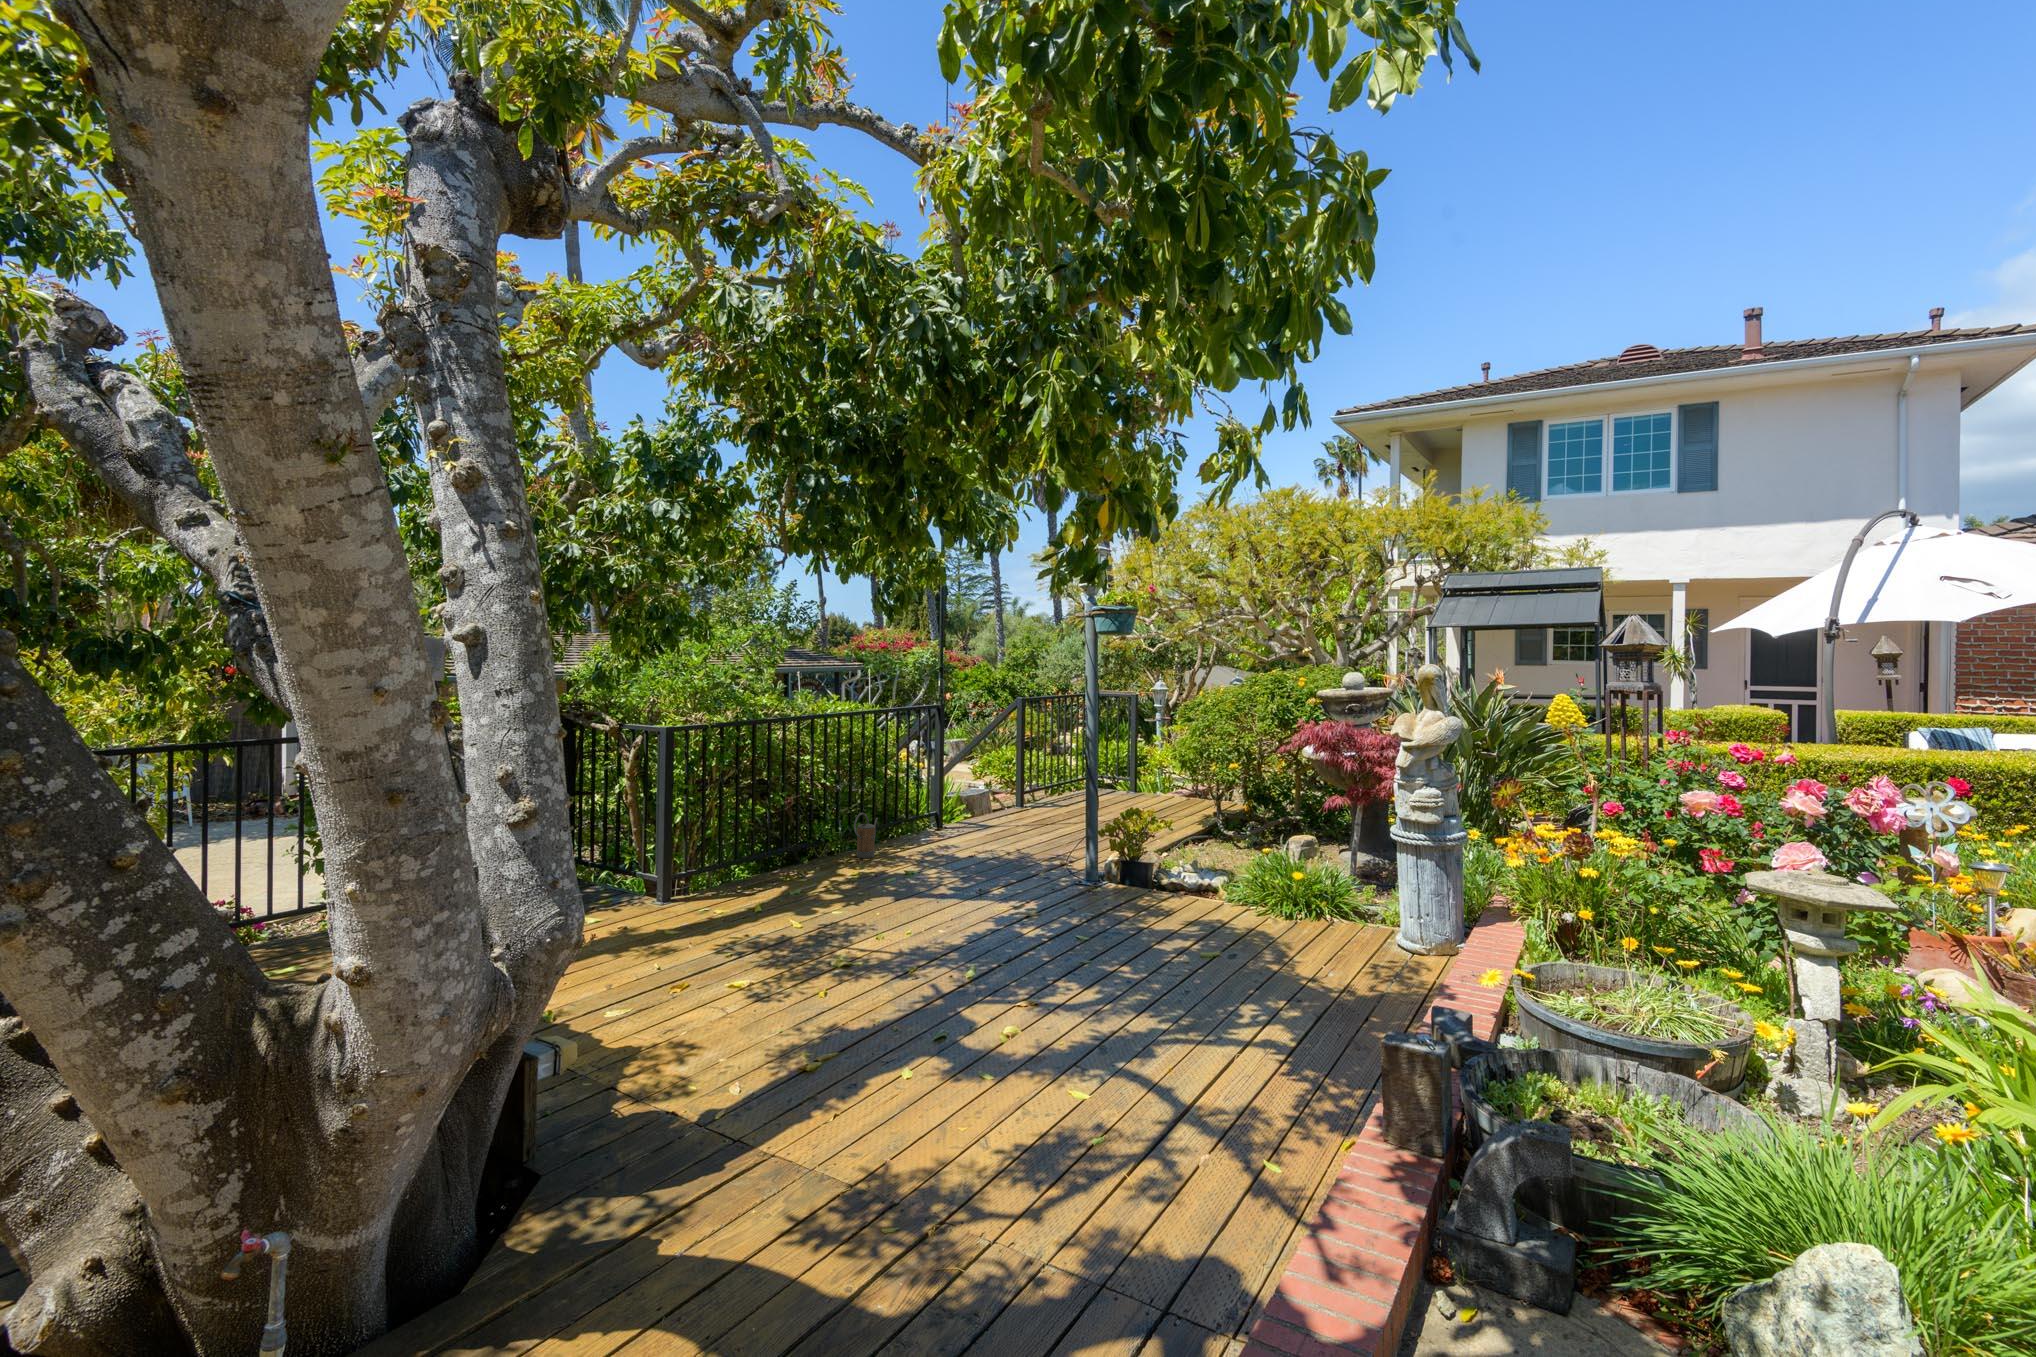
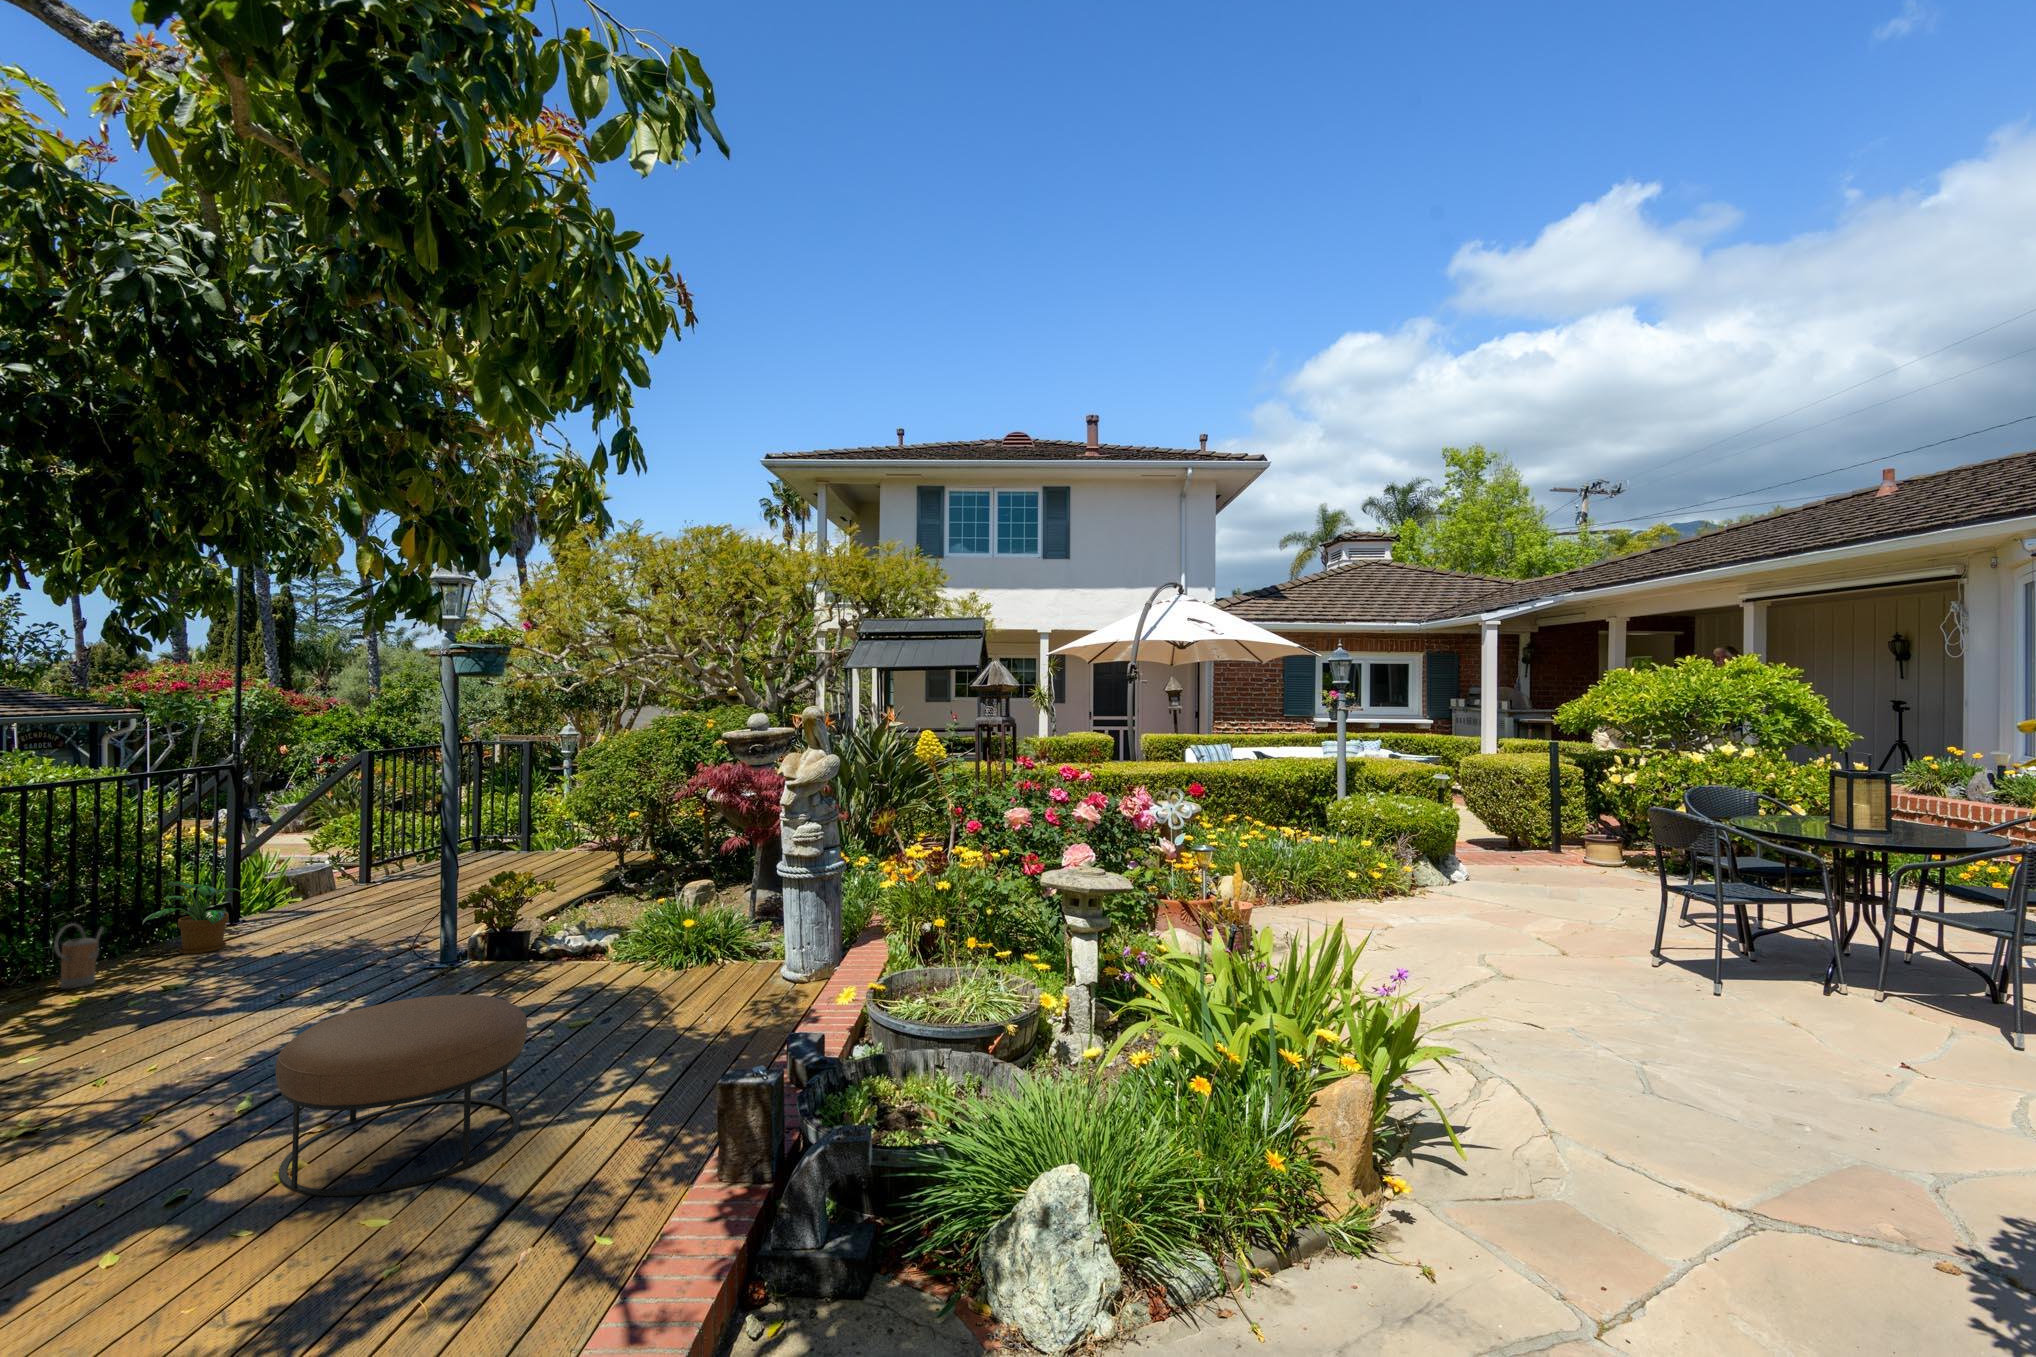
potted plant: none [897,789,951,844] -> present [143,881,240,954]
ottoman: none [1004,908,1183,1068] -> present [275,995,527,1196]

